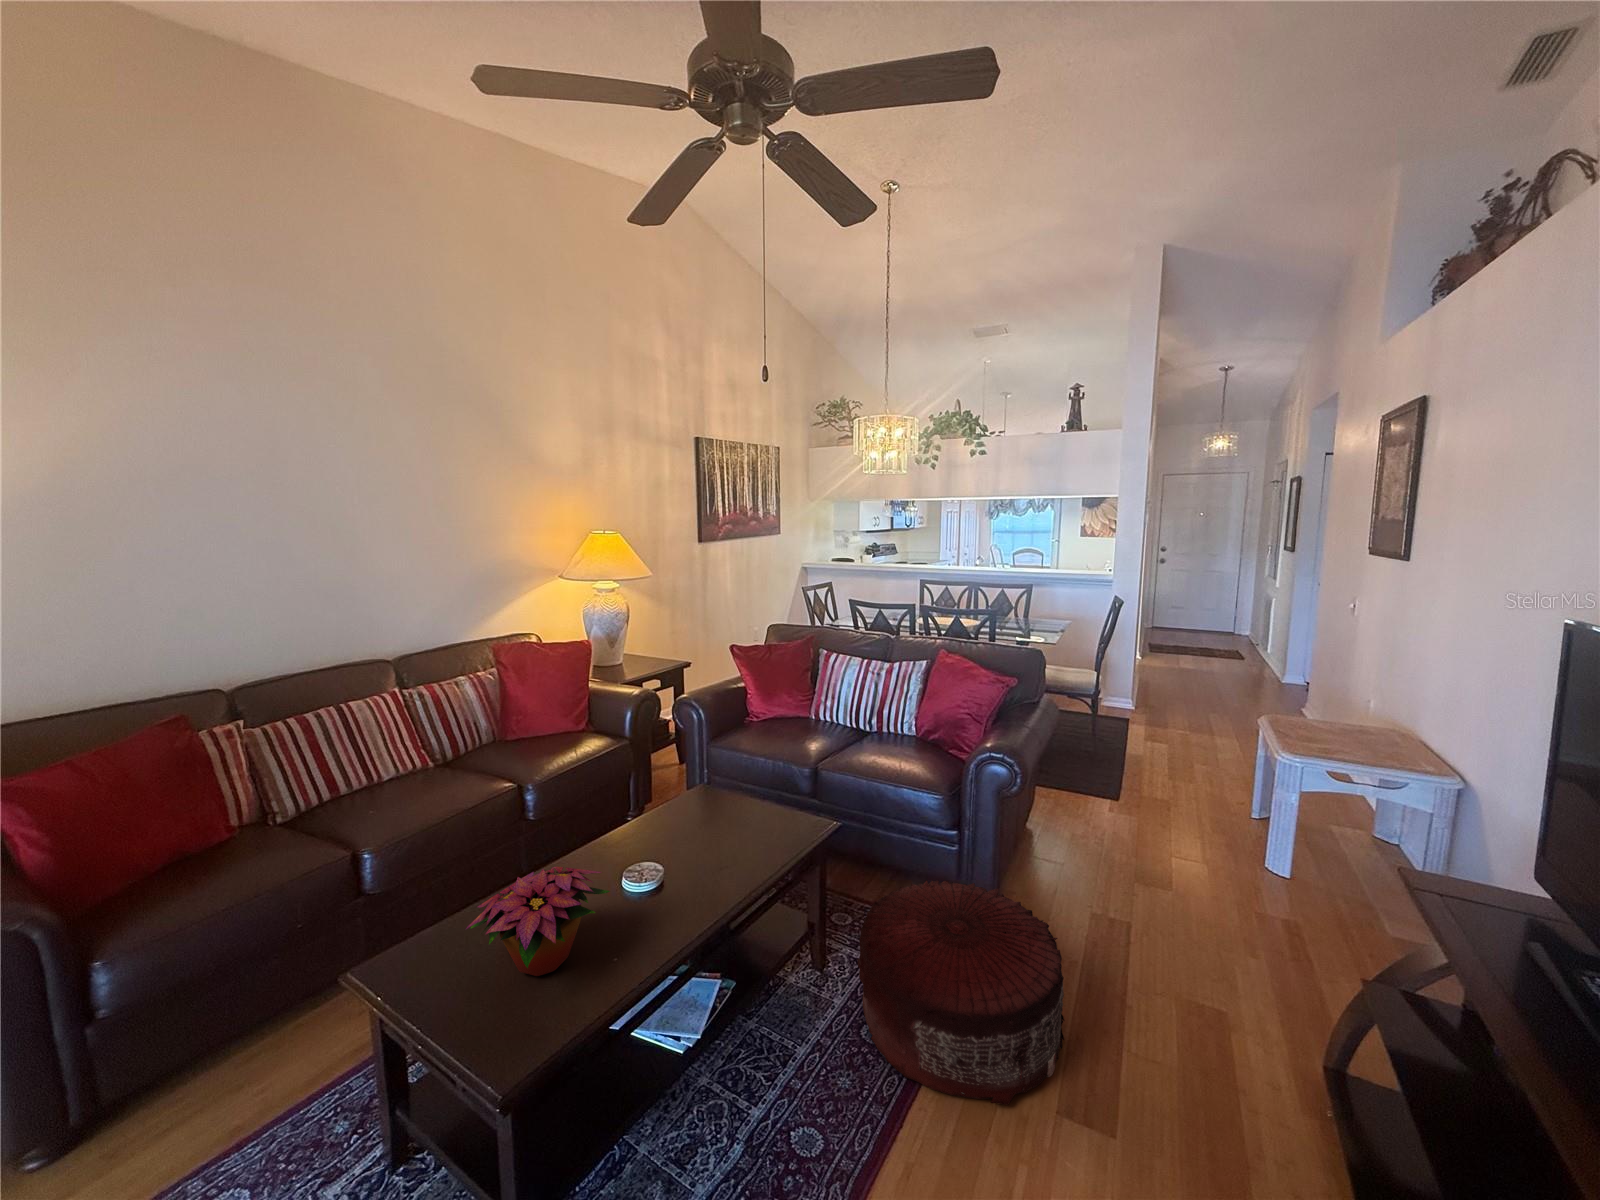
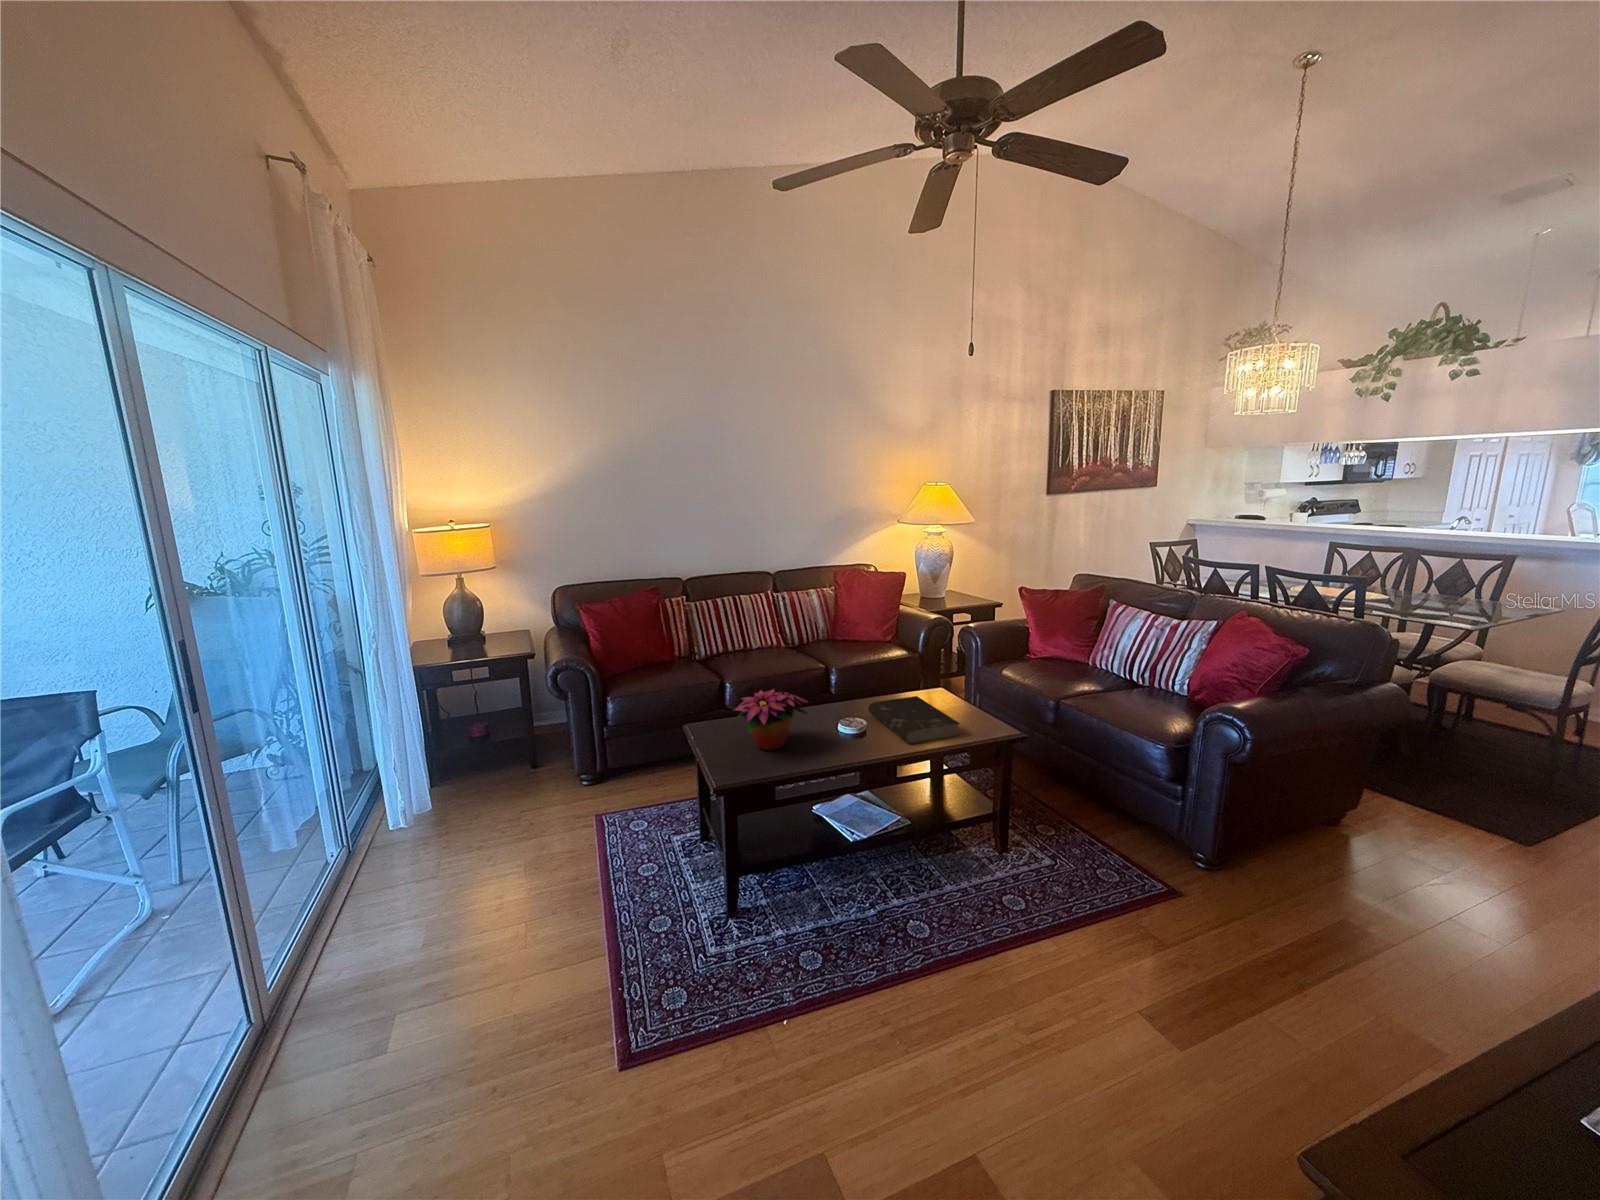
book: none [649,807,781,883] -> present [868,696,960,744]
pouf: present [857,880,1065,1105] -> none [1007,807,1208,990]

